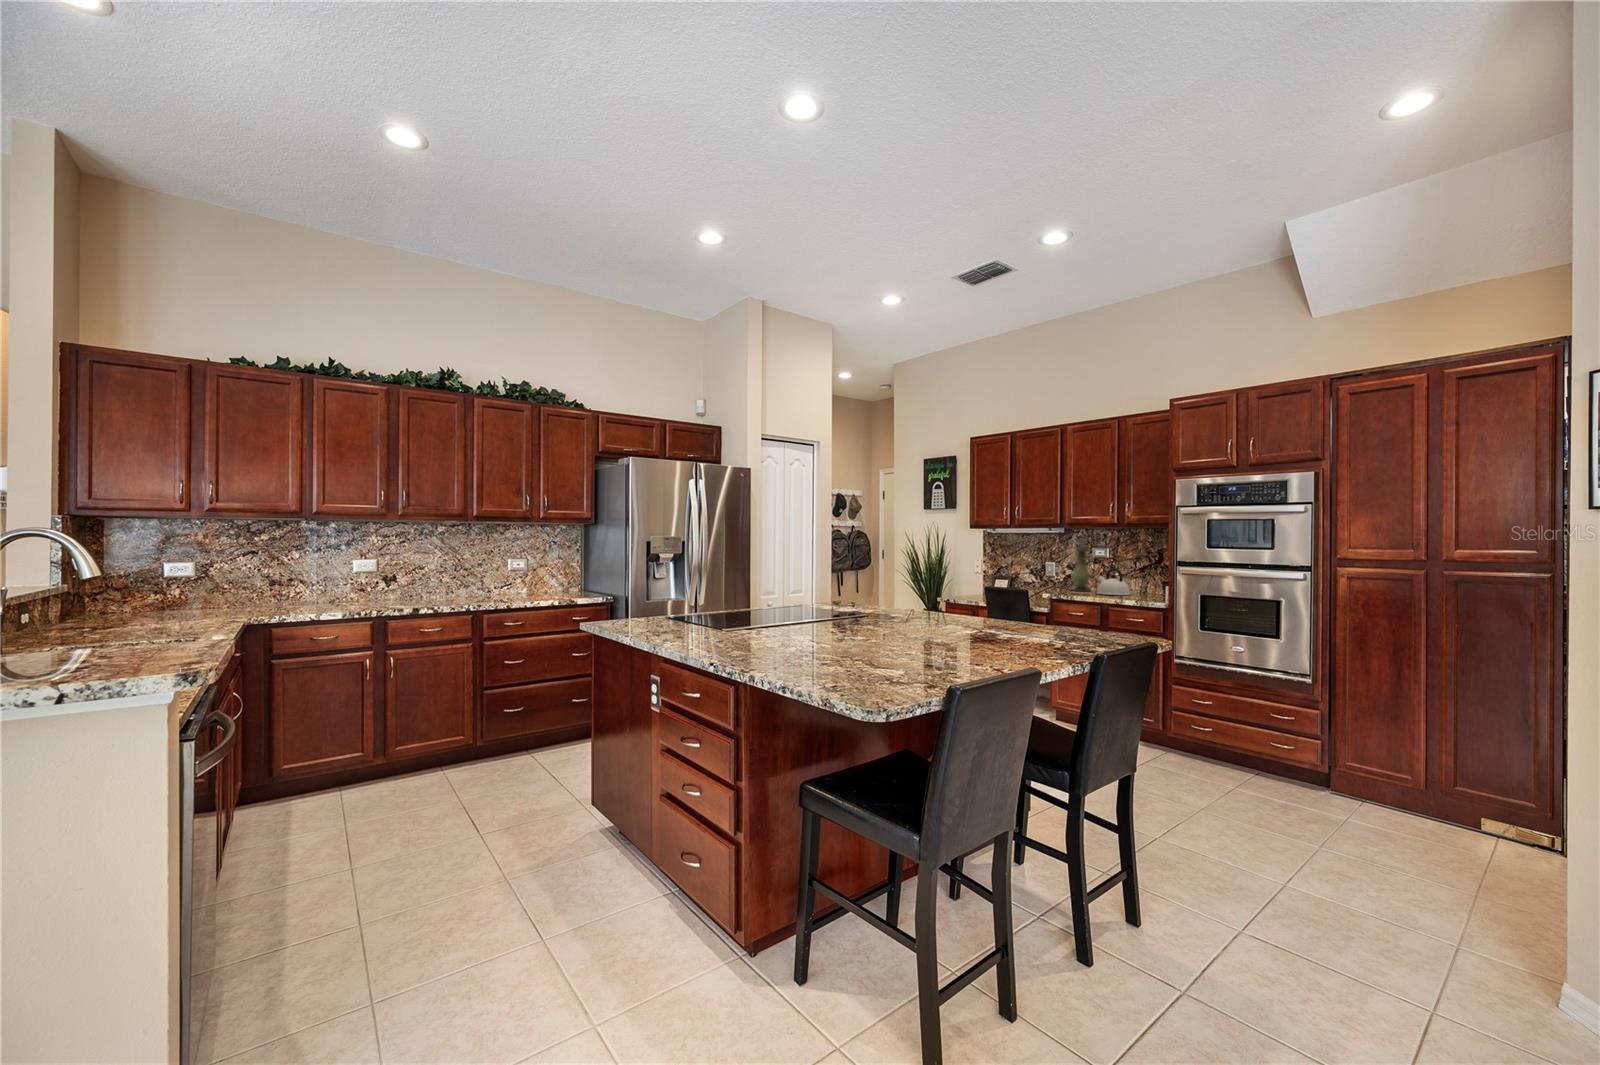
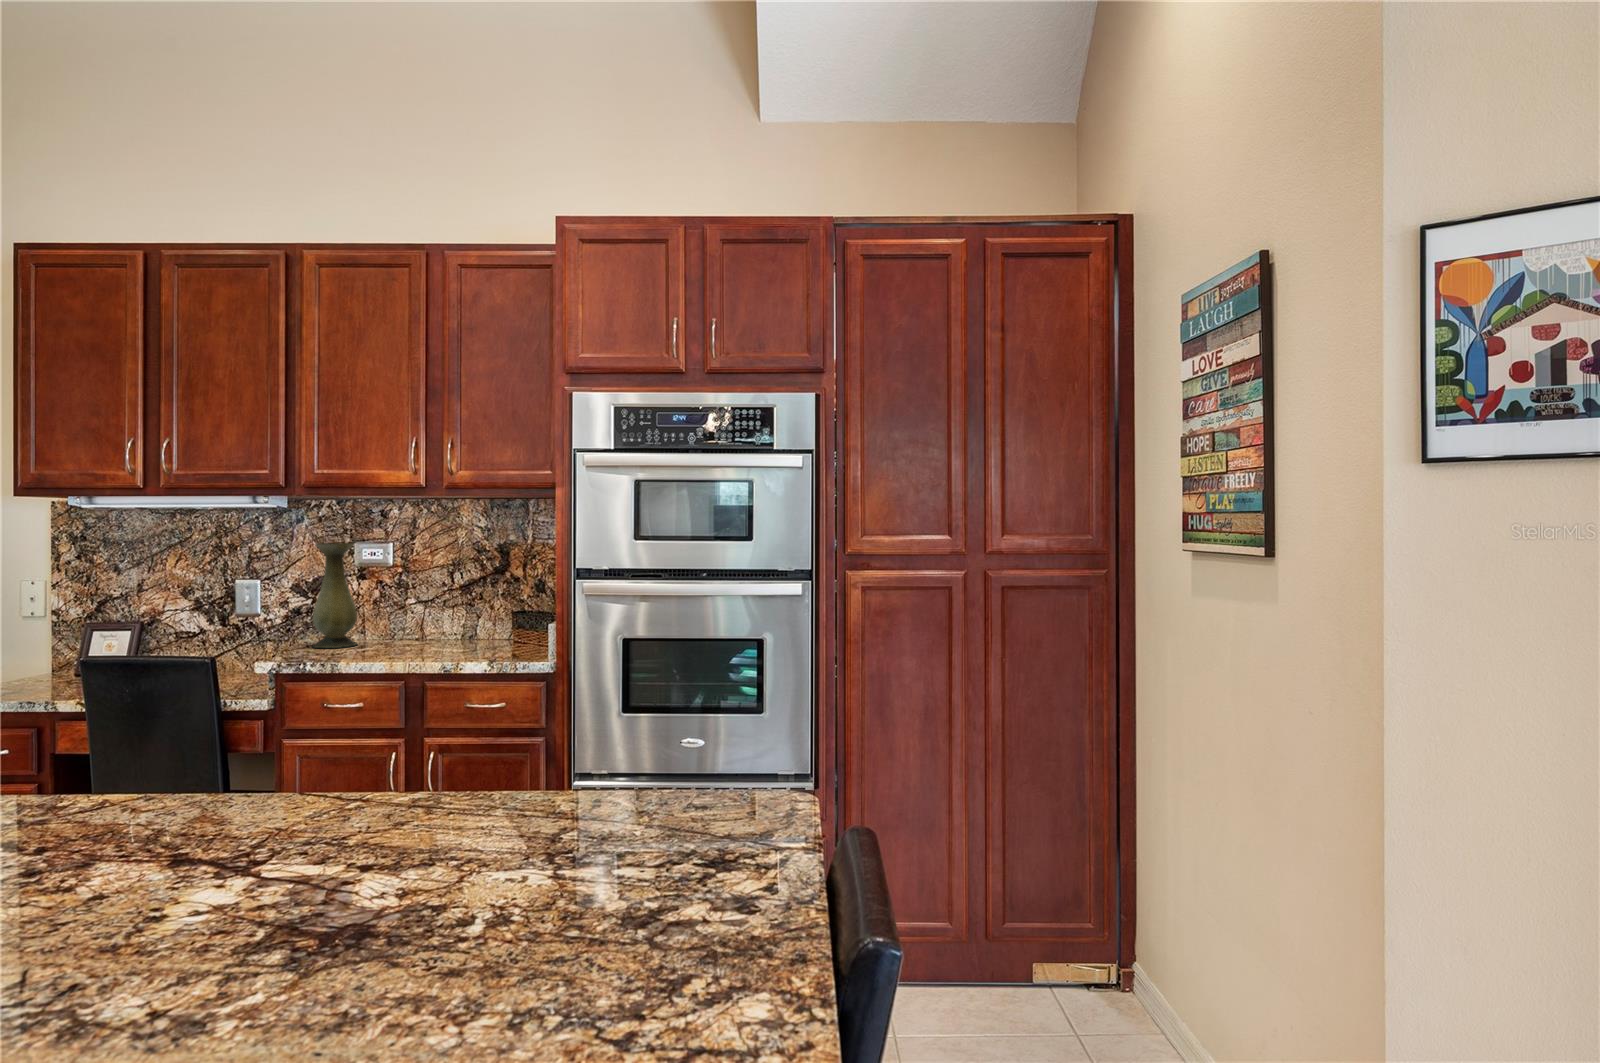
kettle: present [1097,568,1130,595] -> none [378,590,452,653]

